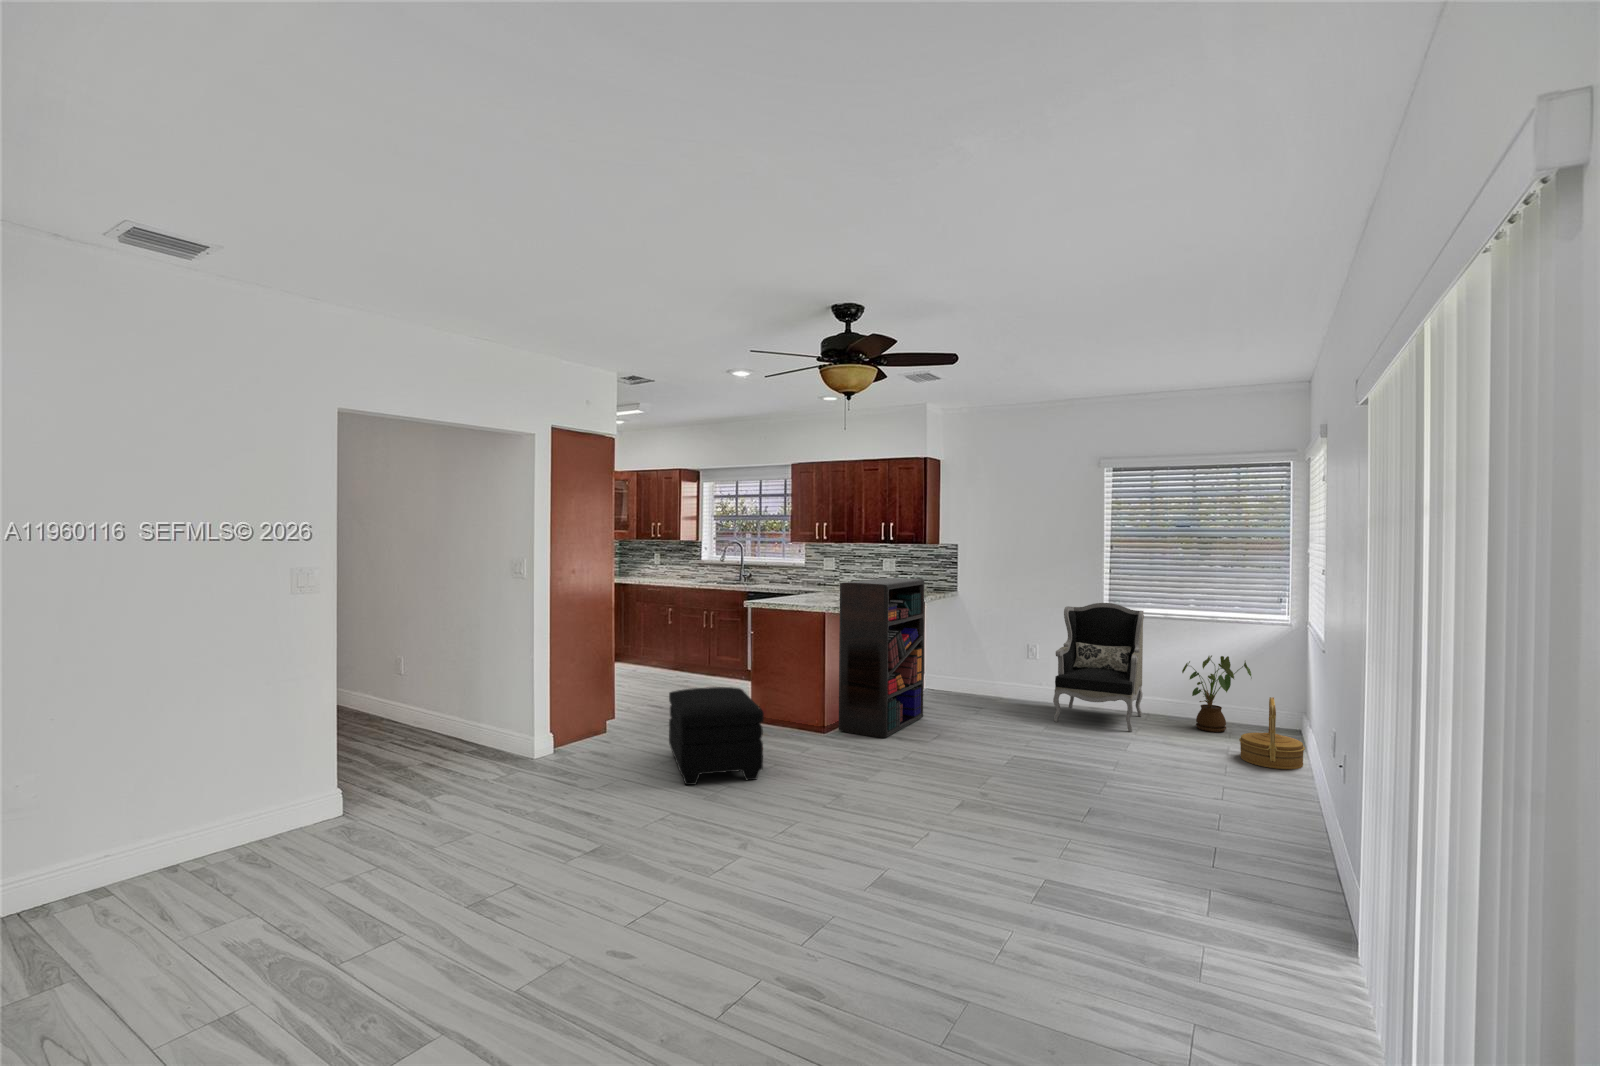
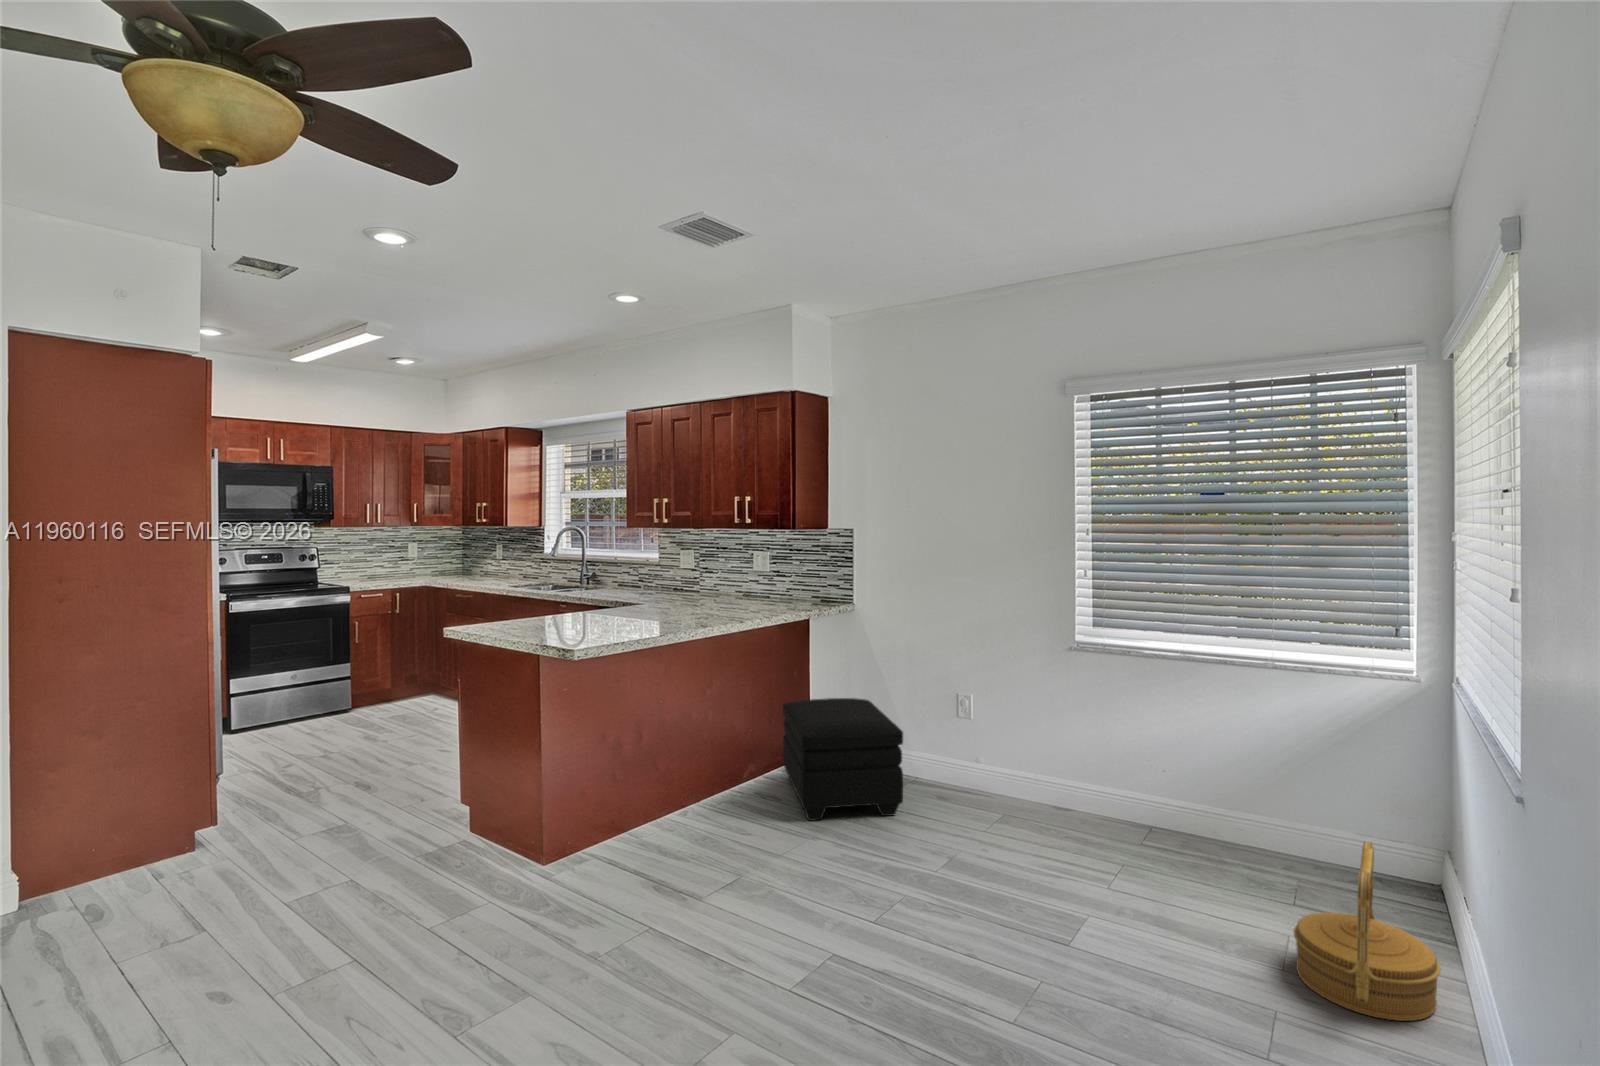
bookshelf: present [839,578,924,738] -> none [563,585,744,877]
armchair: present [1053,603,1144,732] -> none [966,627,1140,873]
house plant: present [1182,656,1251,732] -> none [1203,731,1337,880]
ottoman: present [669,687,764,785] -> present [783,698,903,821]

